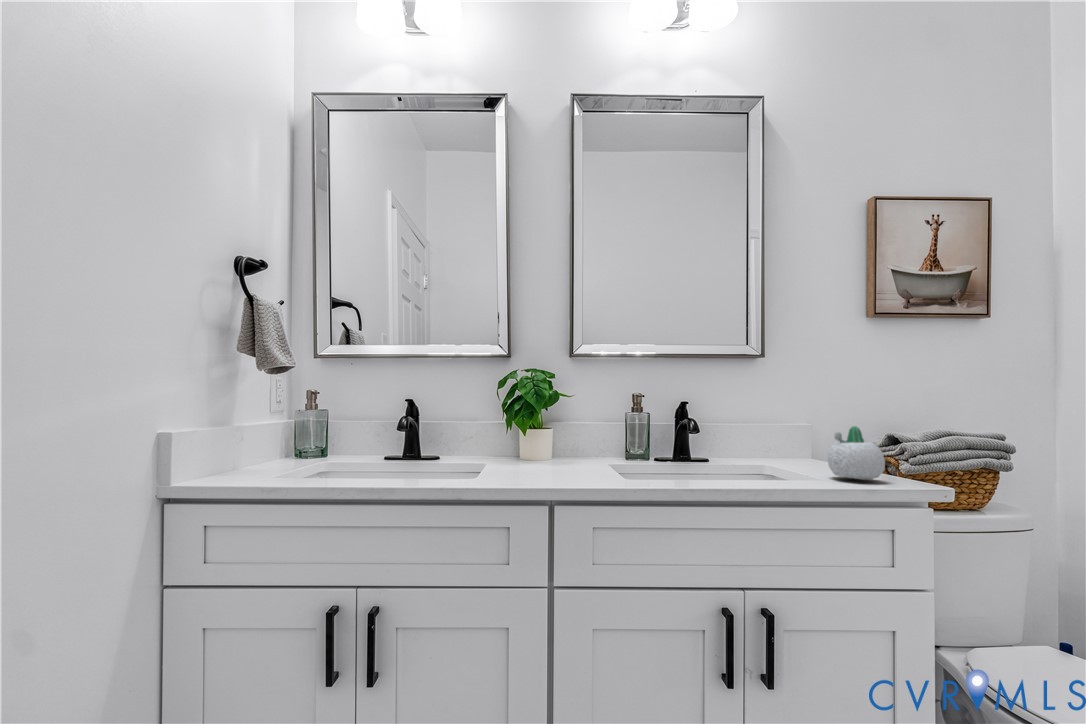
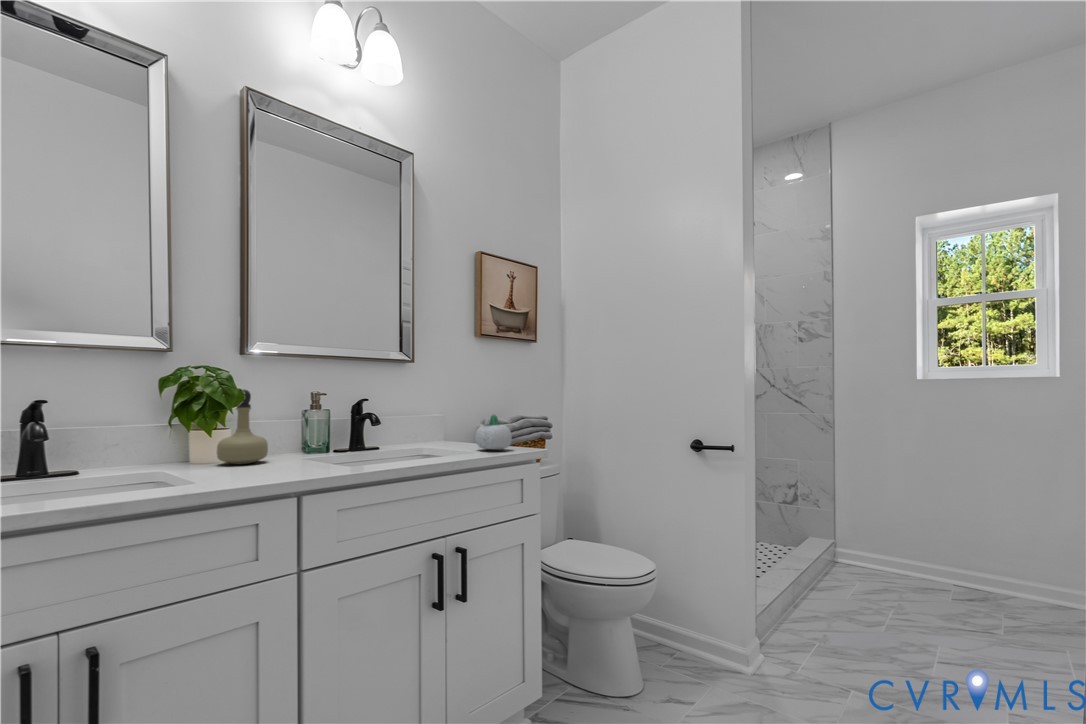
perfume bottle: none [524,385,572,464] -> present [217,390,268,464]

